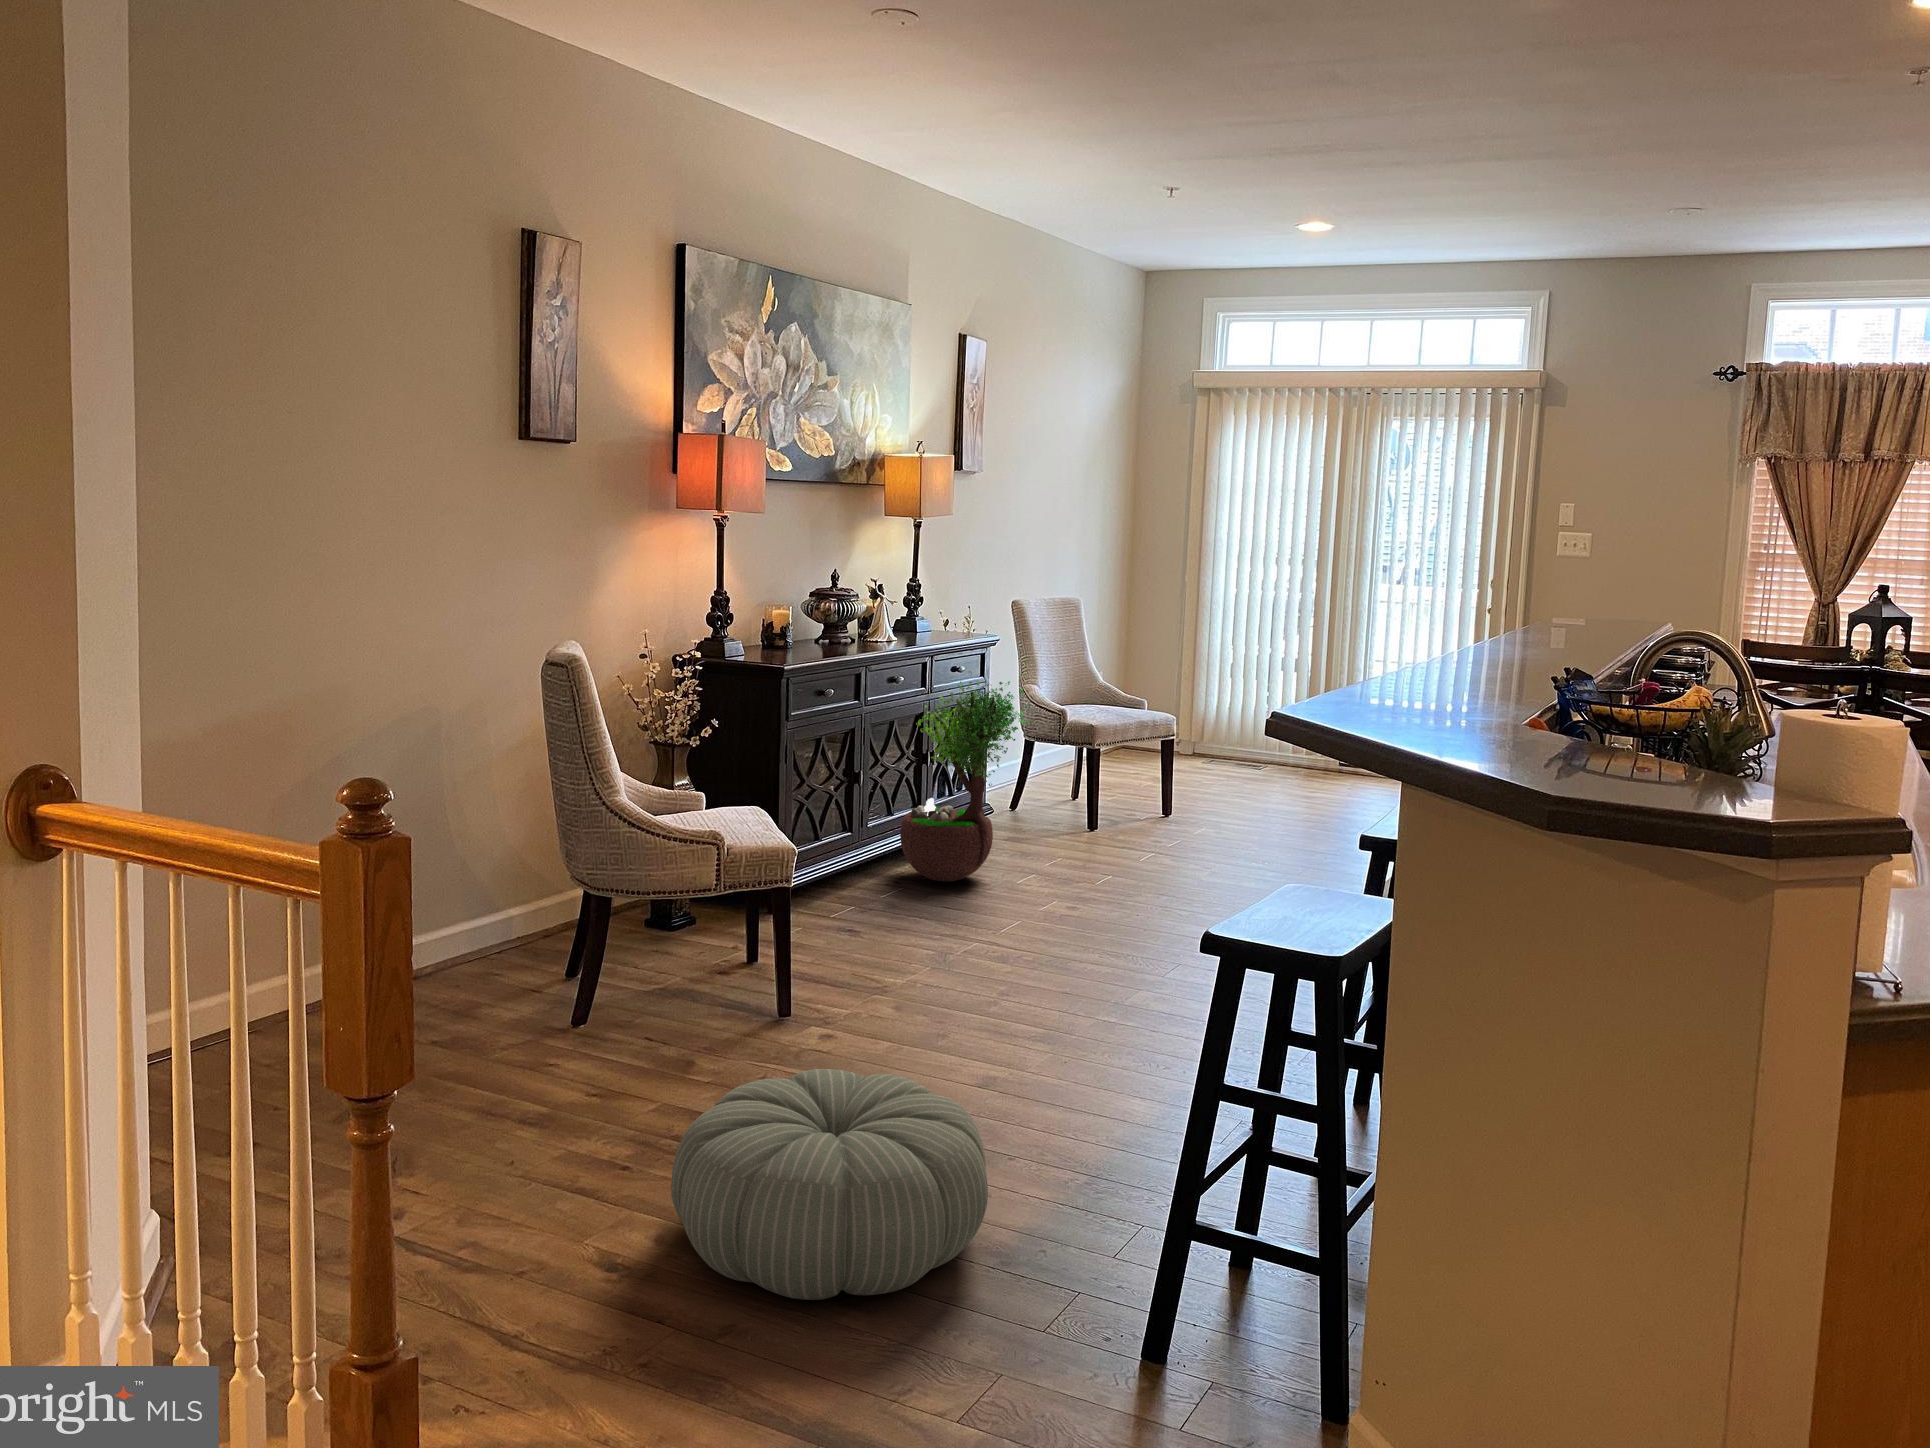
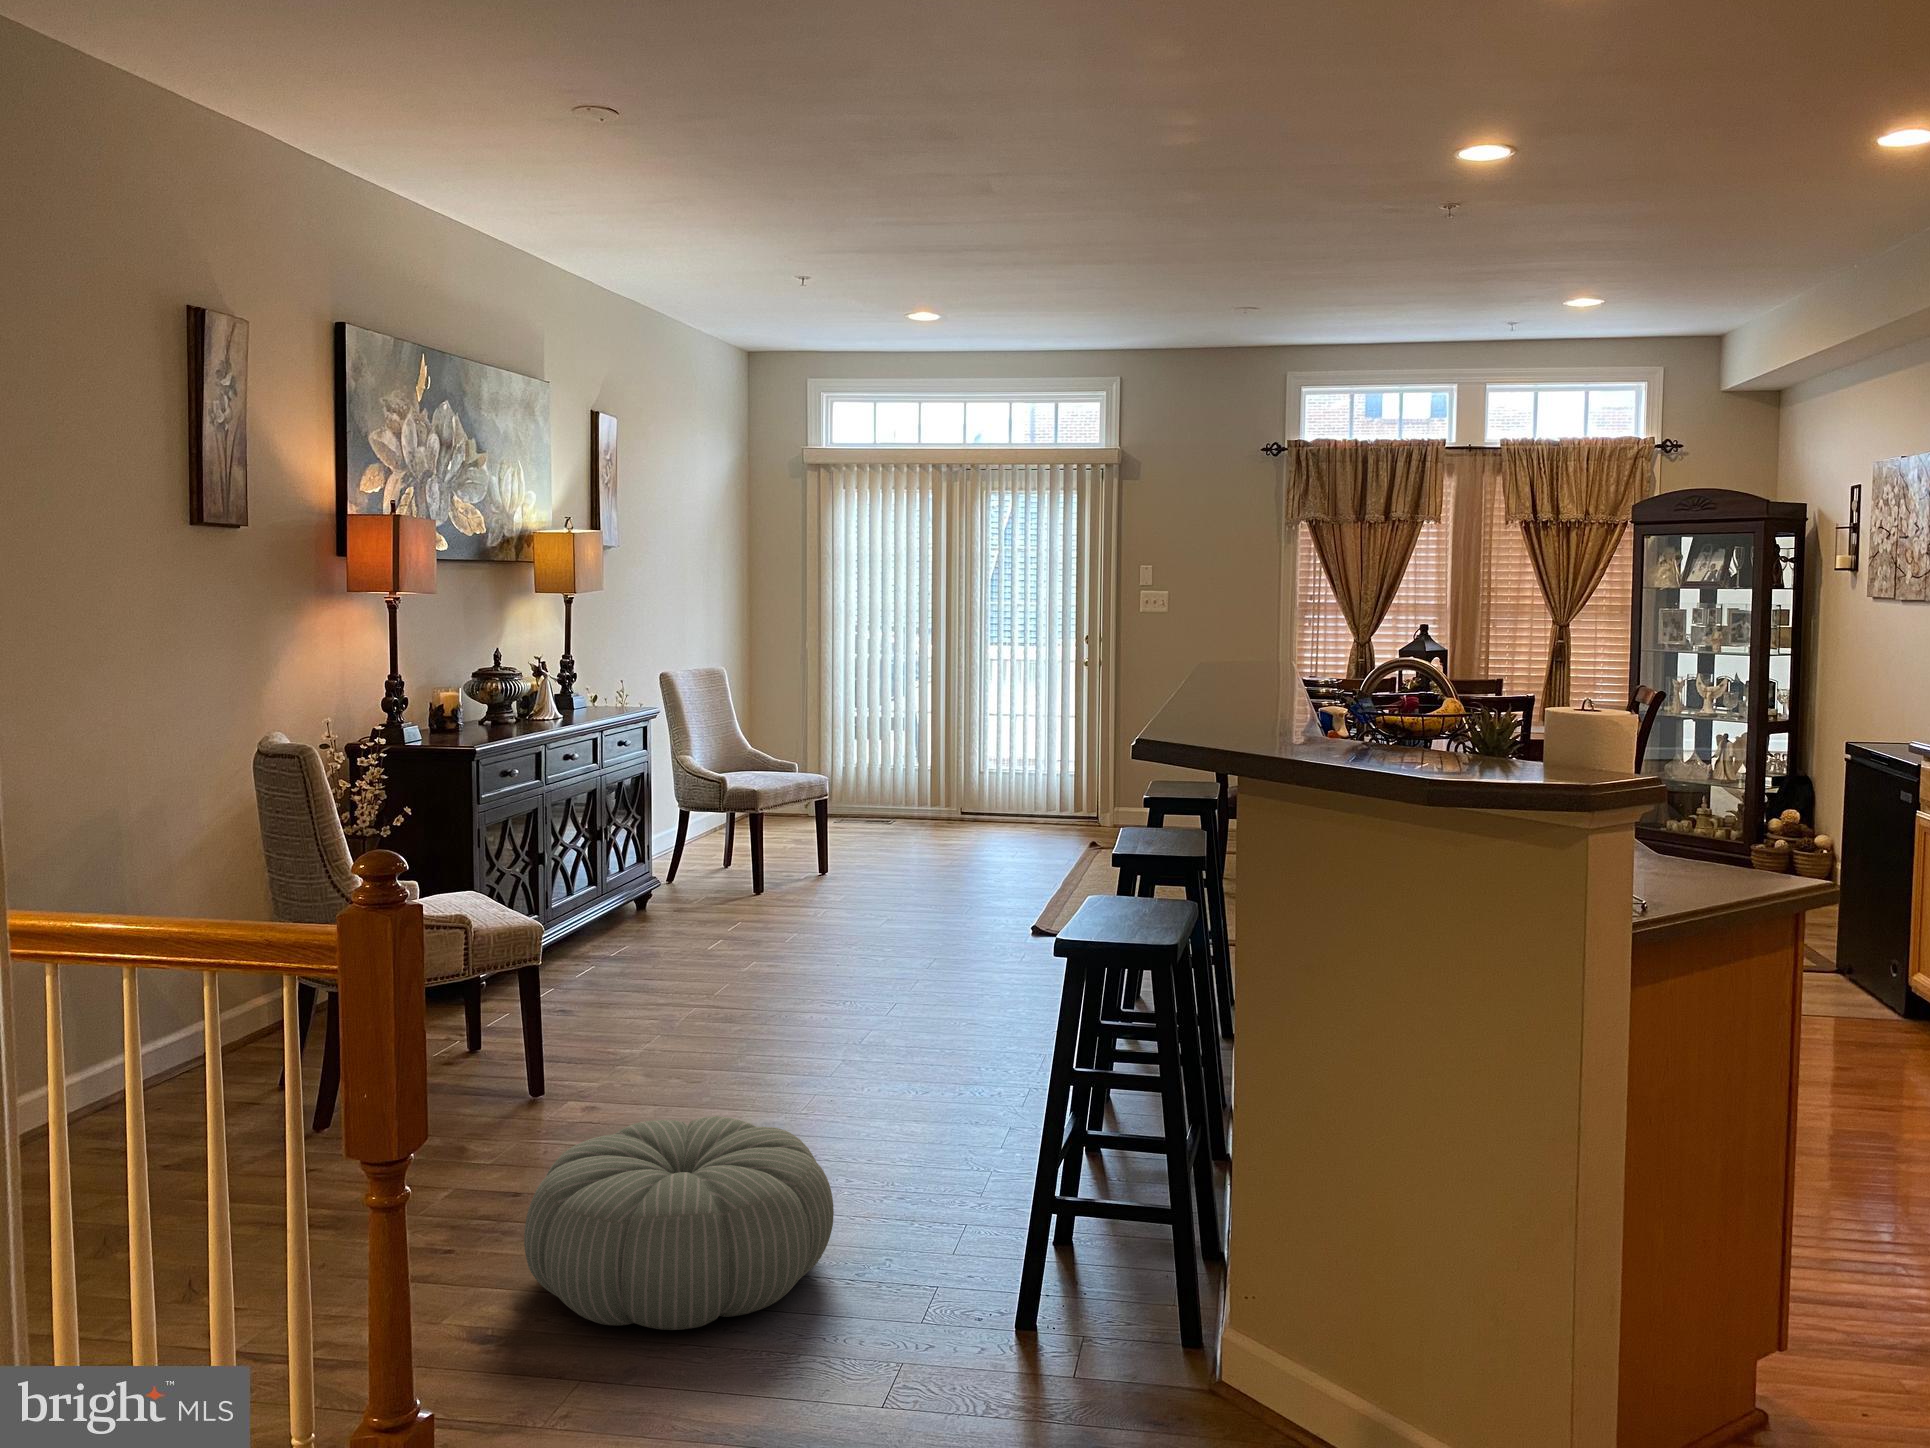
potted tree: present [900,671,1028,882] -> none [587,742,711,956]

